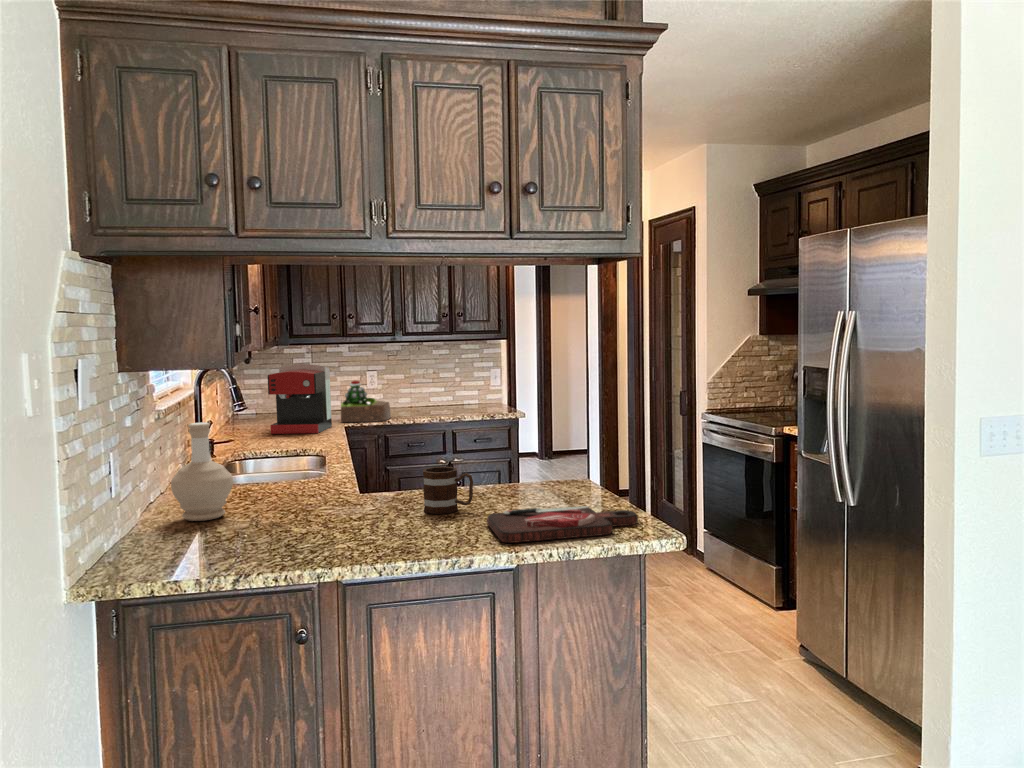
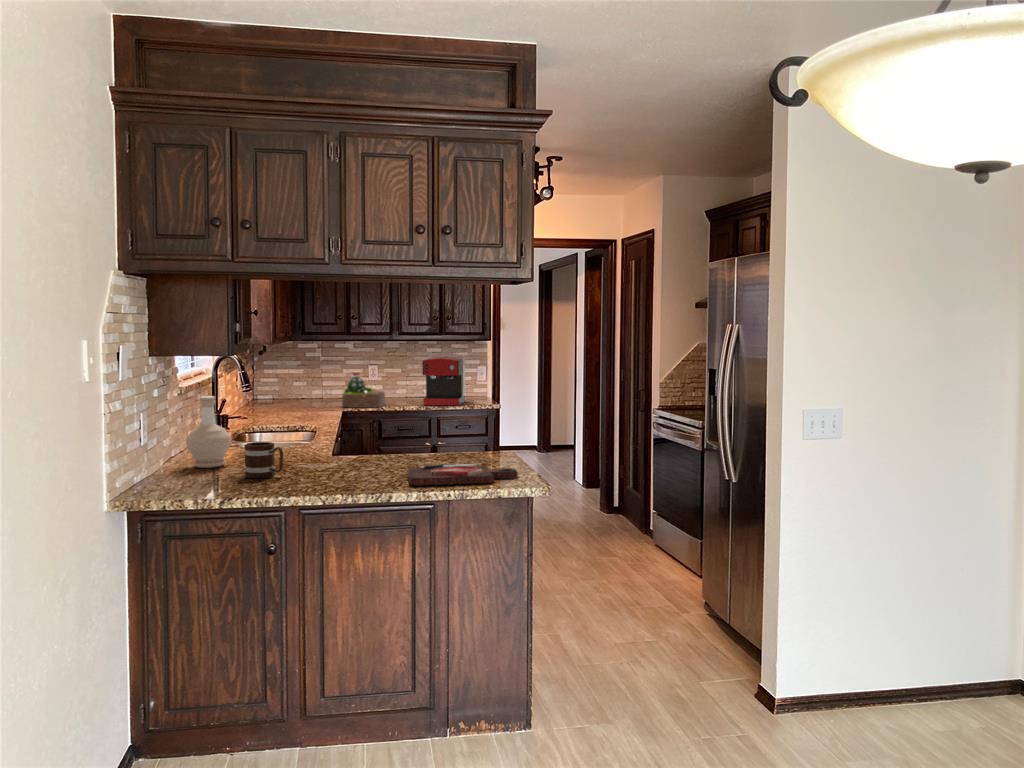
coffee maker: present [268,364,332,434] -> present [422,353,465,405]
mug: present [423,467,473,514] -> present [244,442,283,478]

